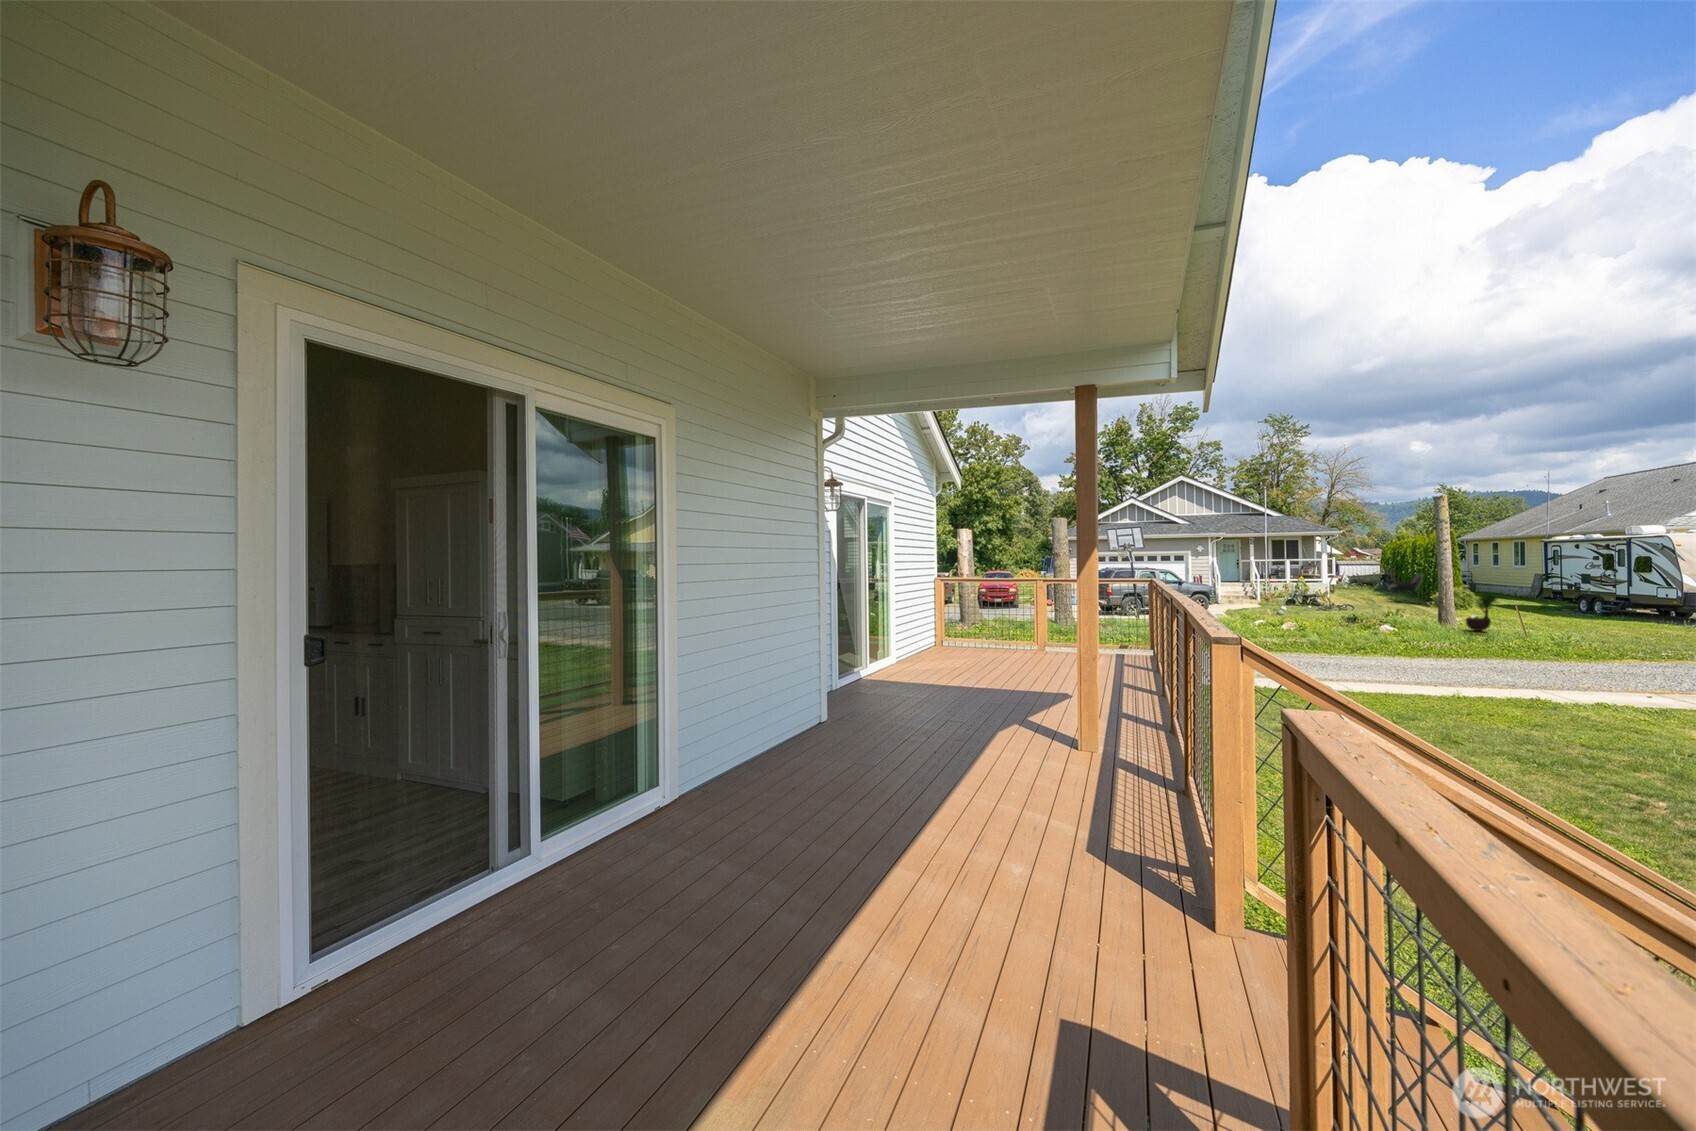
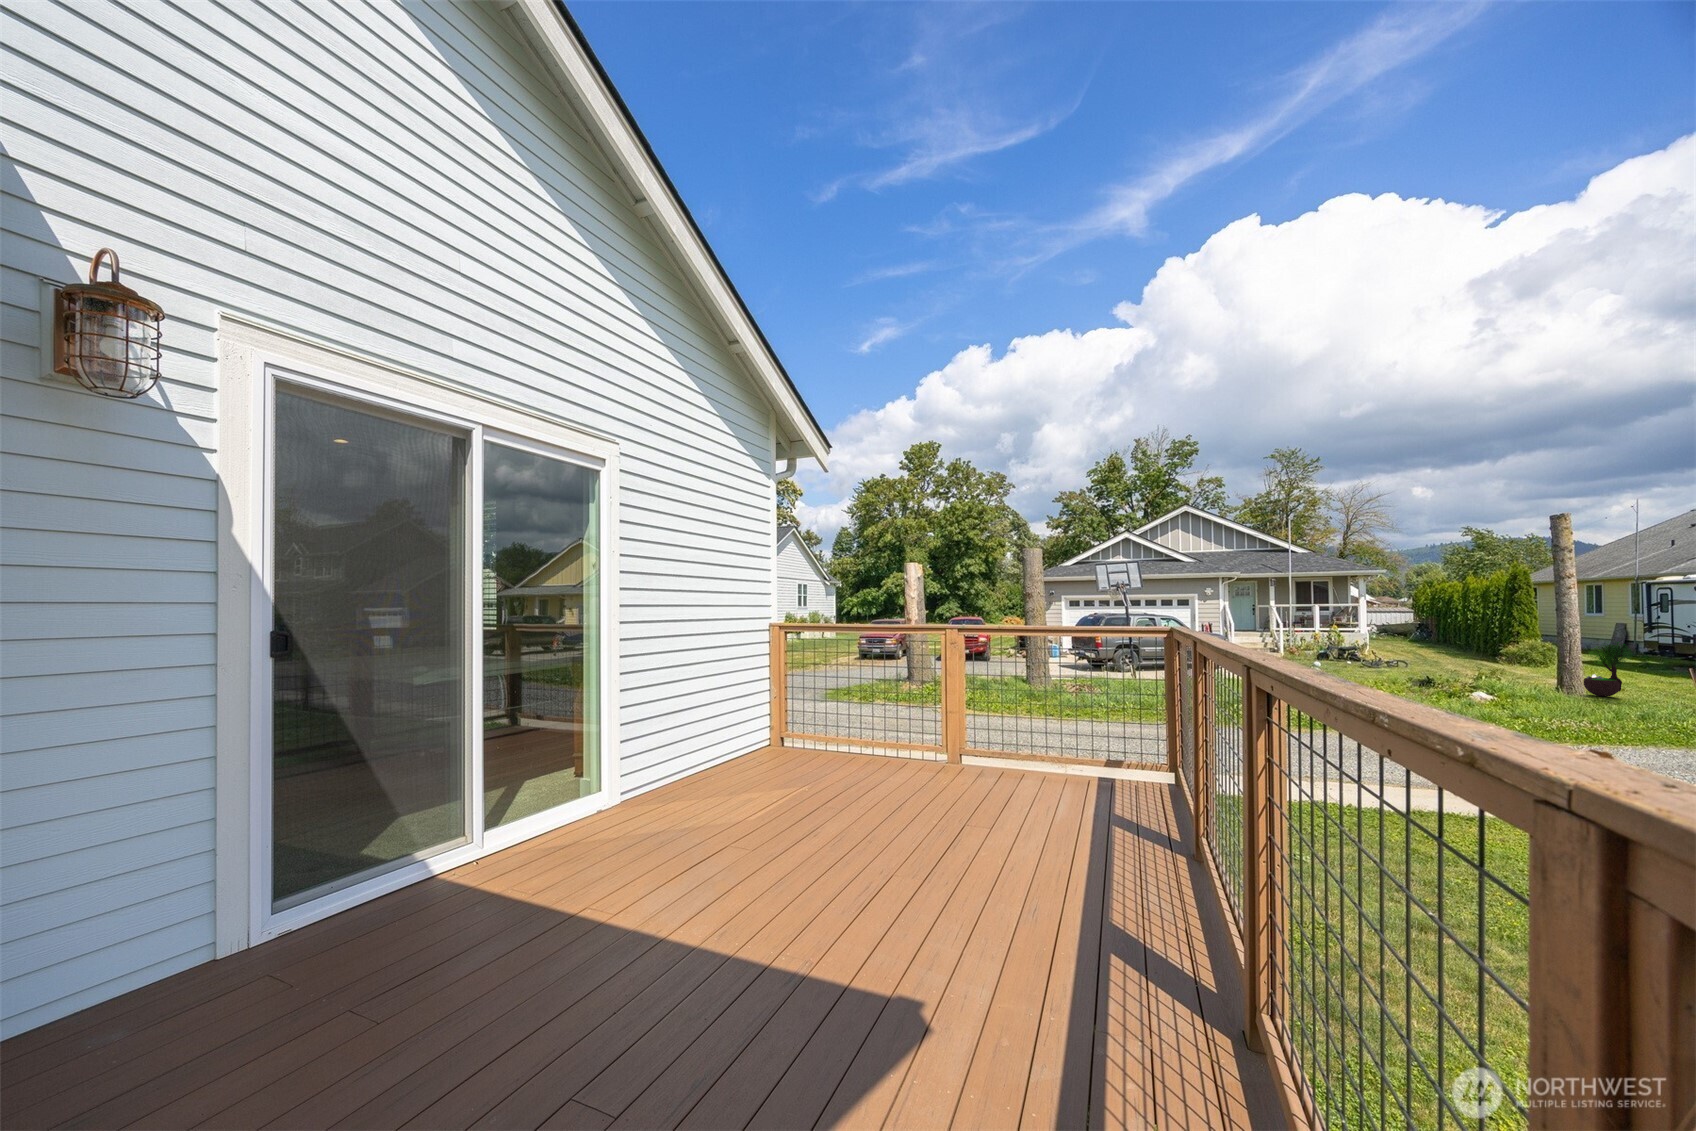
lounge chair: present [1388,574,1423,602] -> none [1439,619,1483,656]

